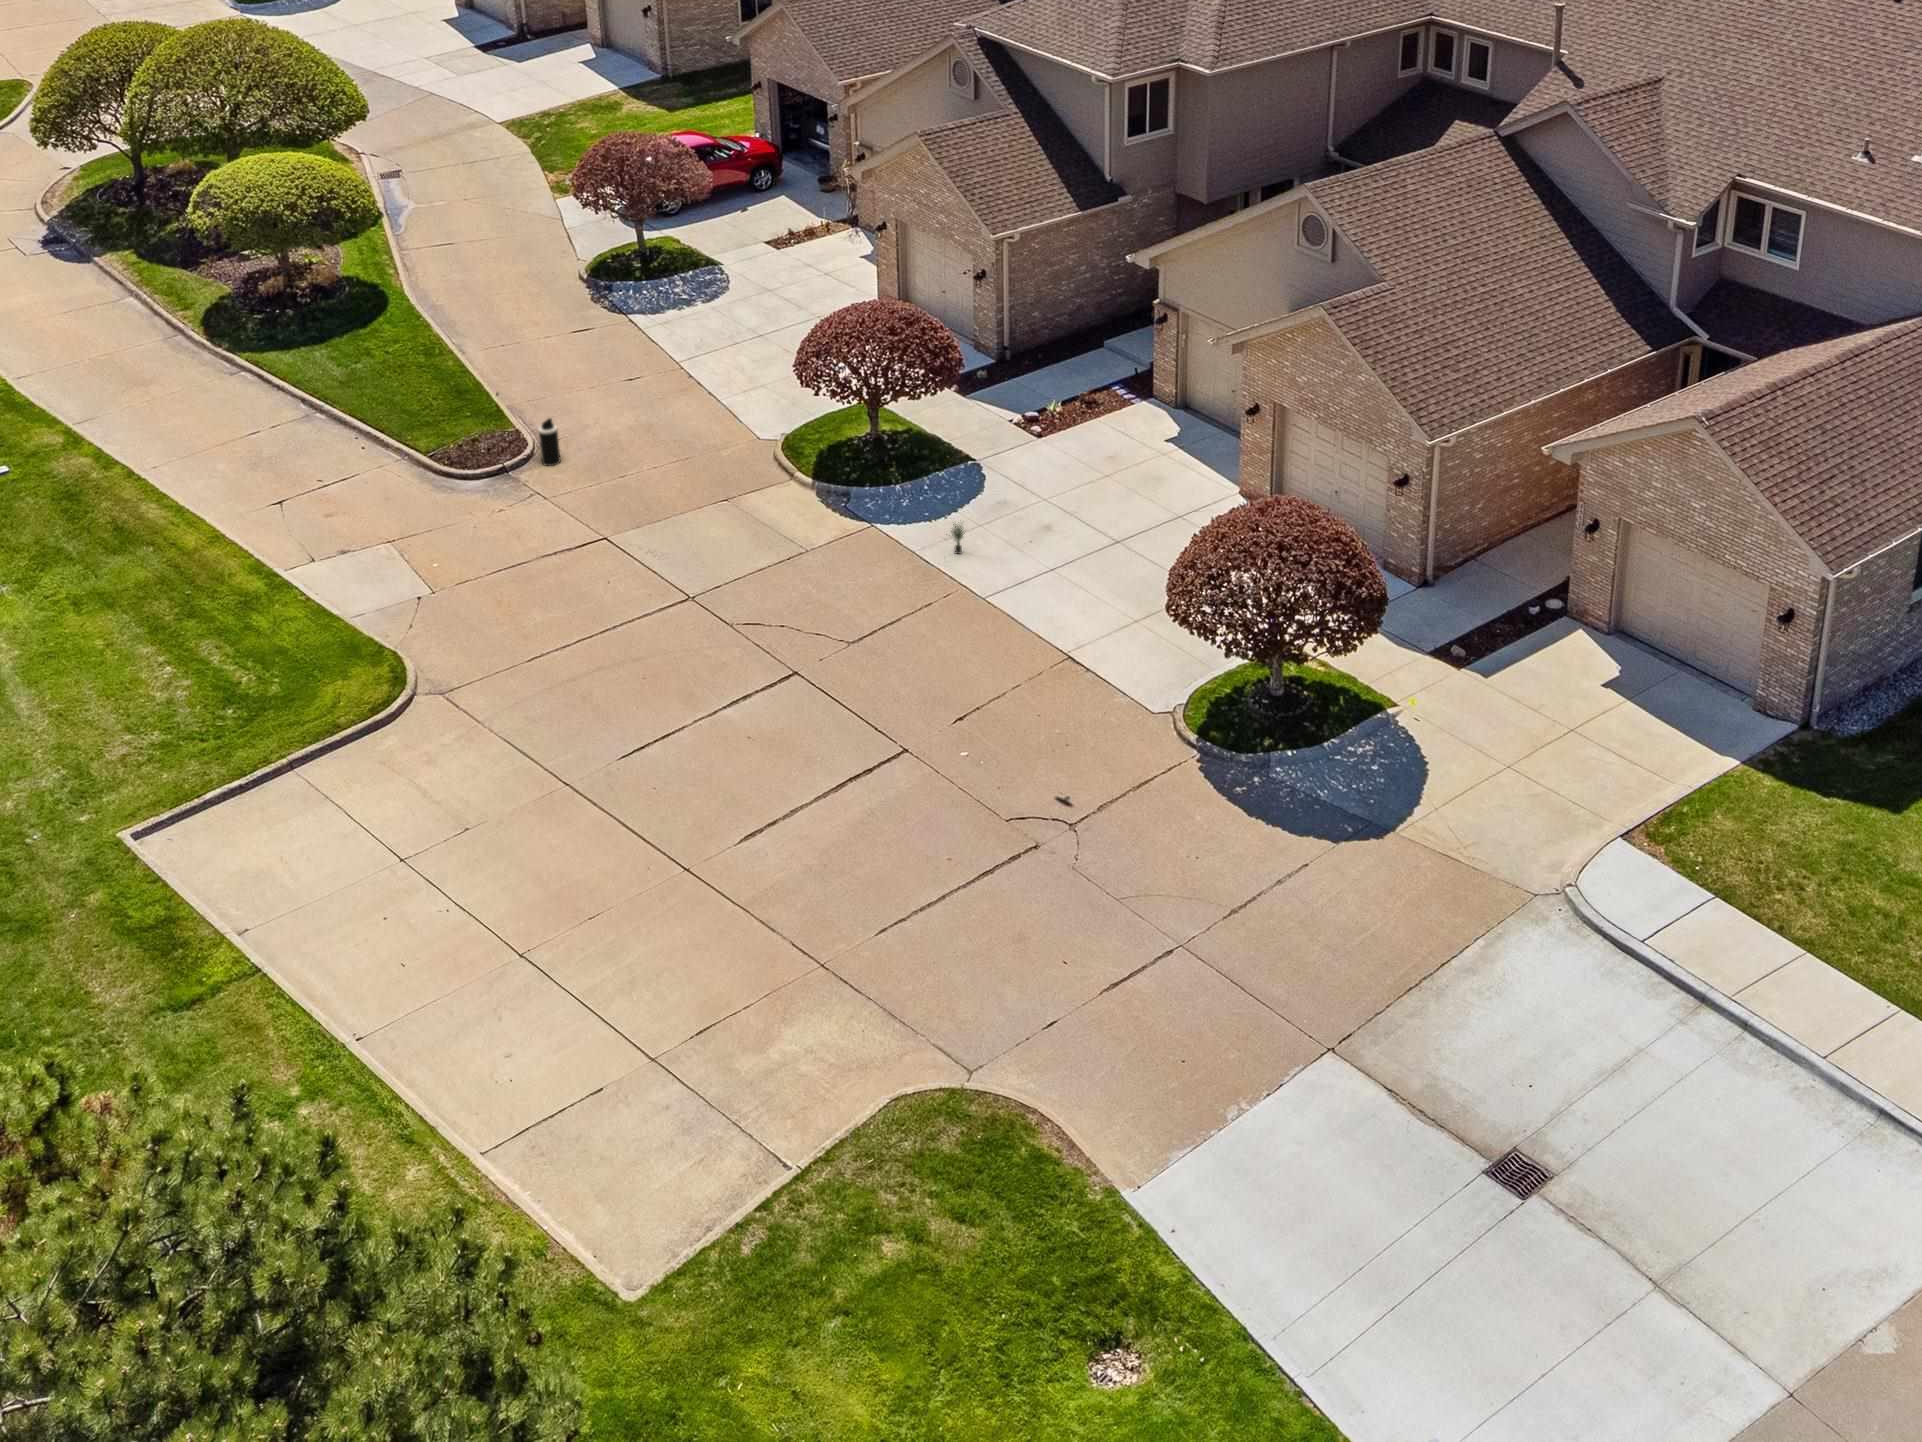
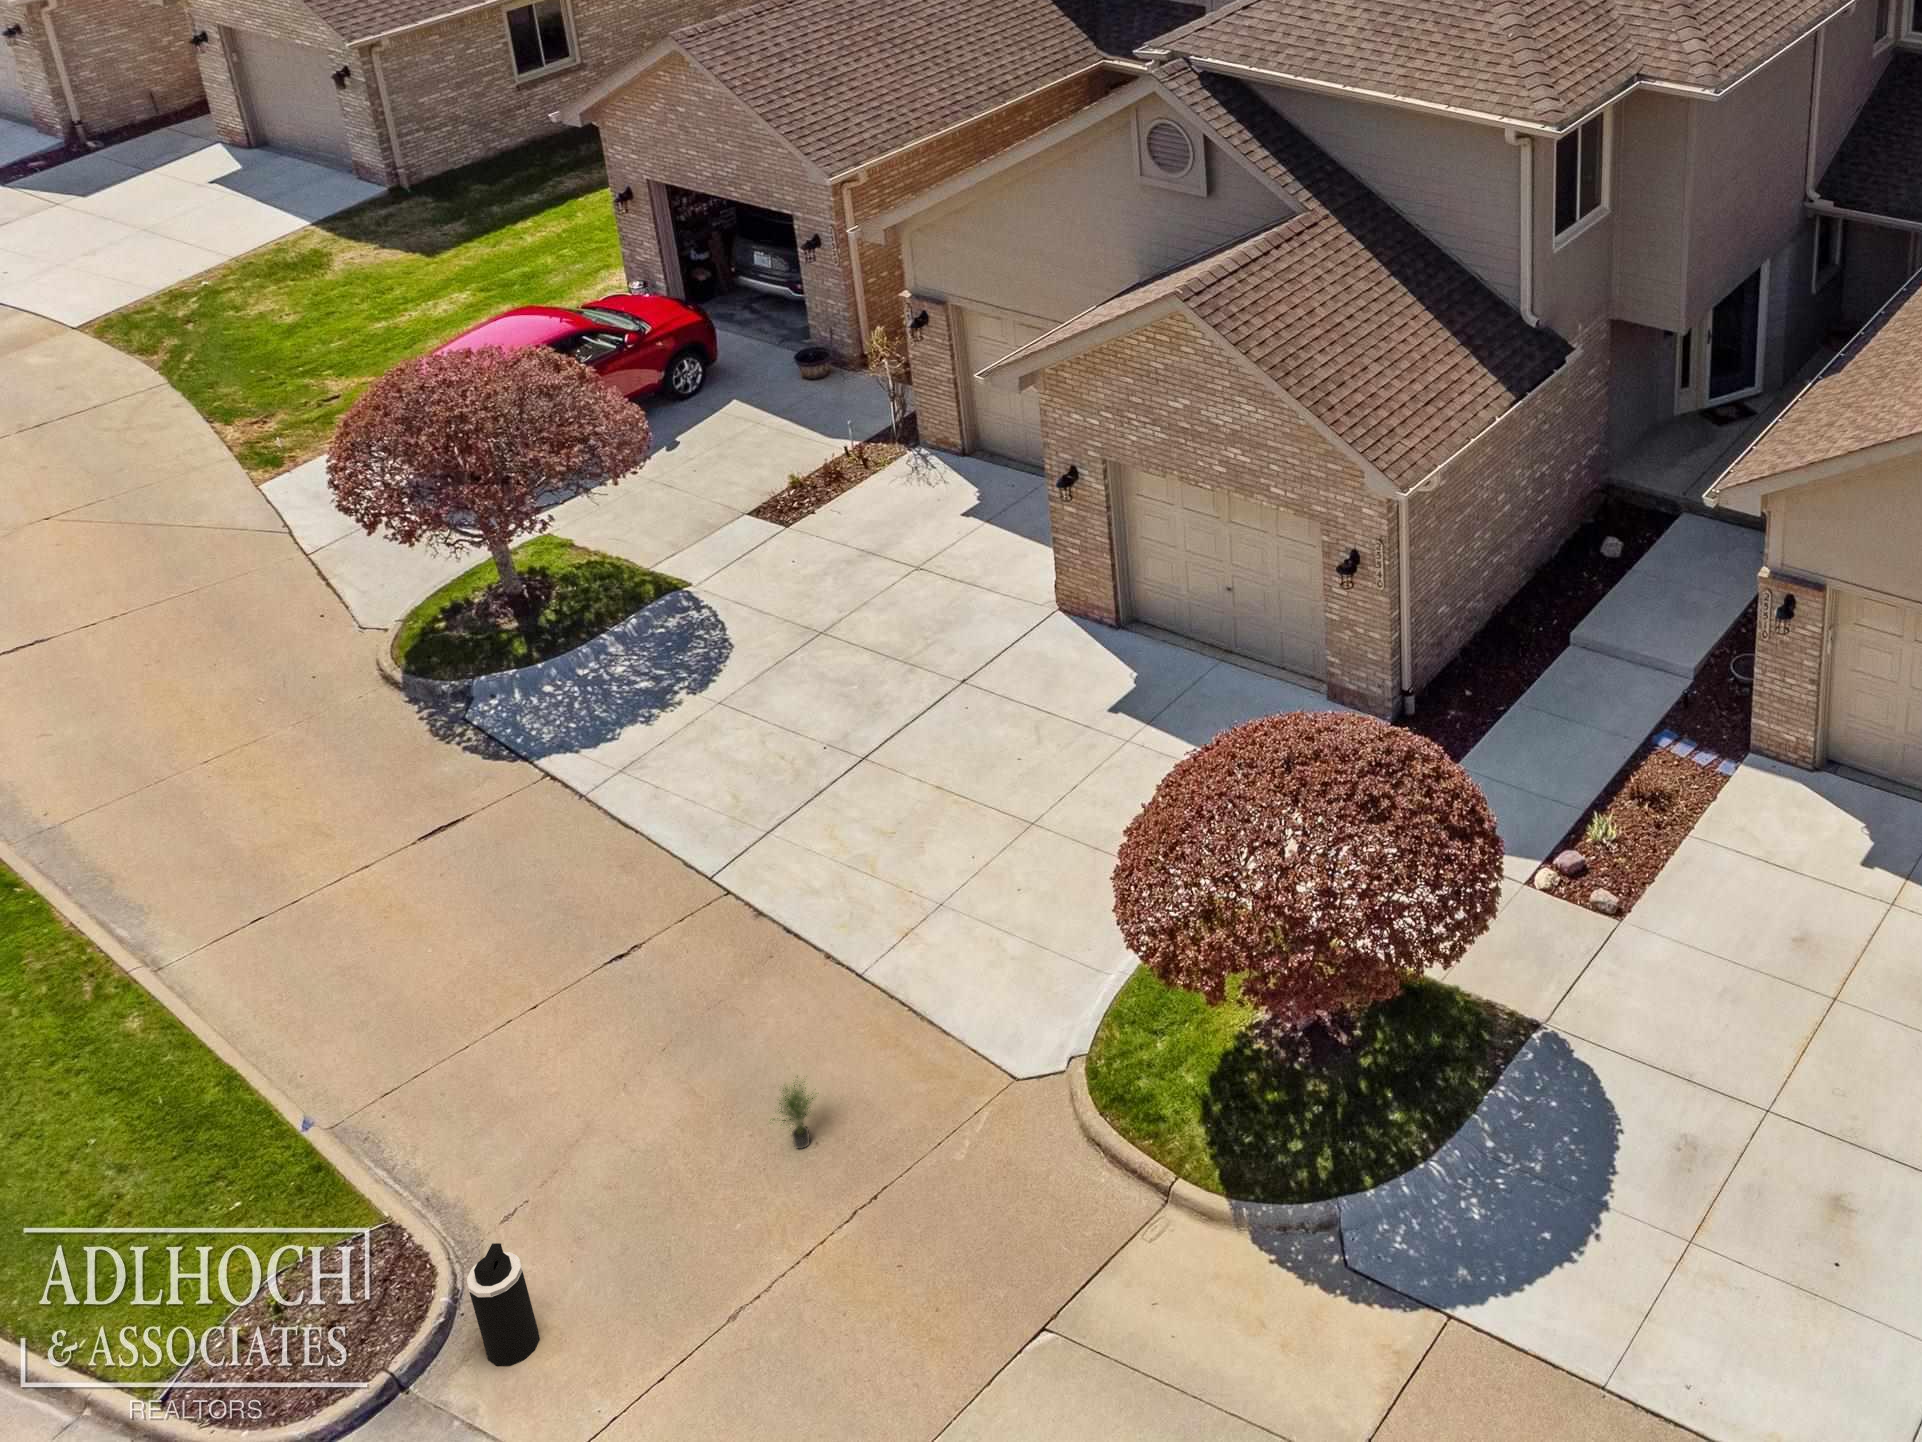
potted plant: present [949,524,964,554] -> present [773,1077,815,1149]

